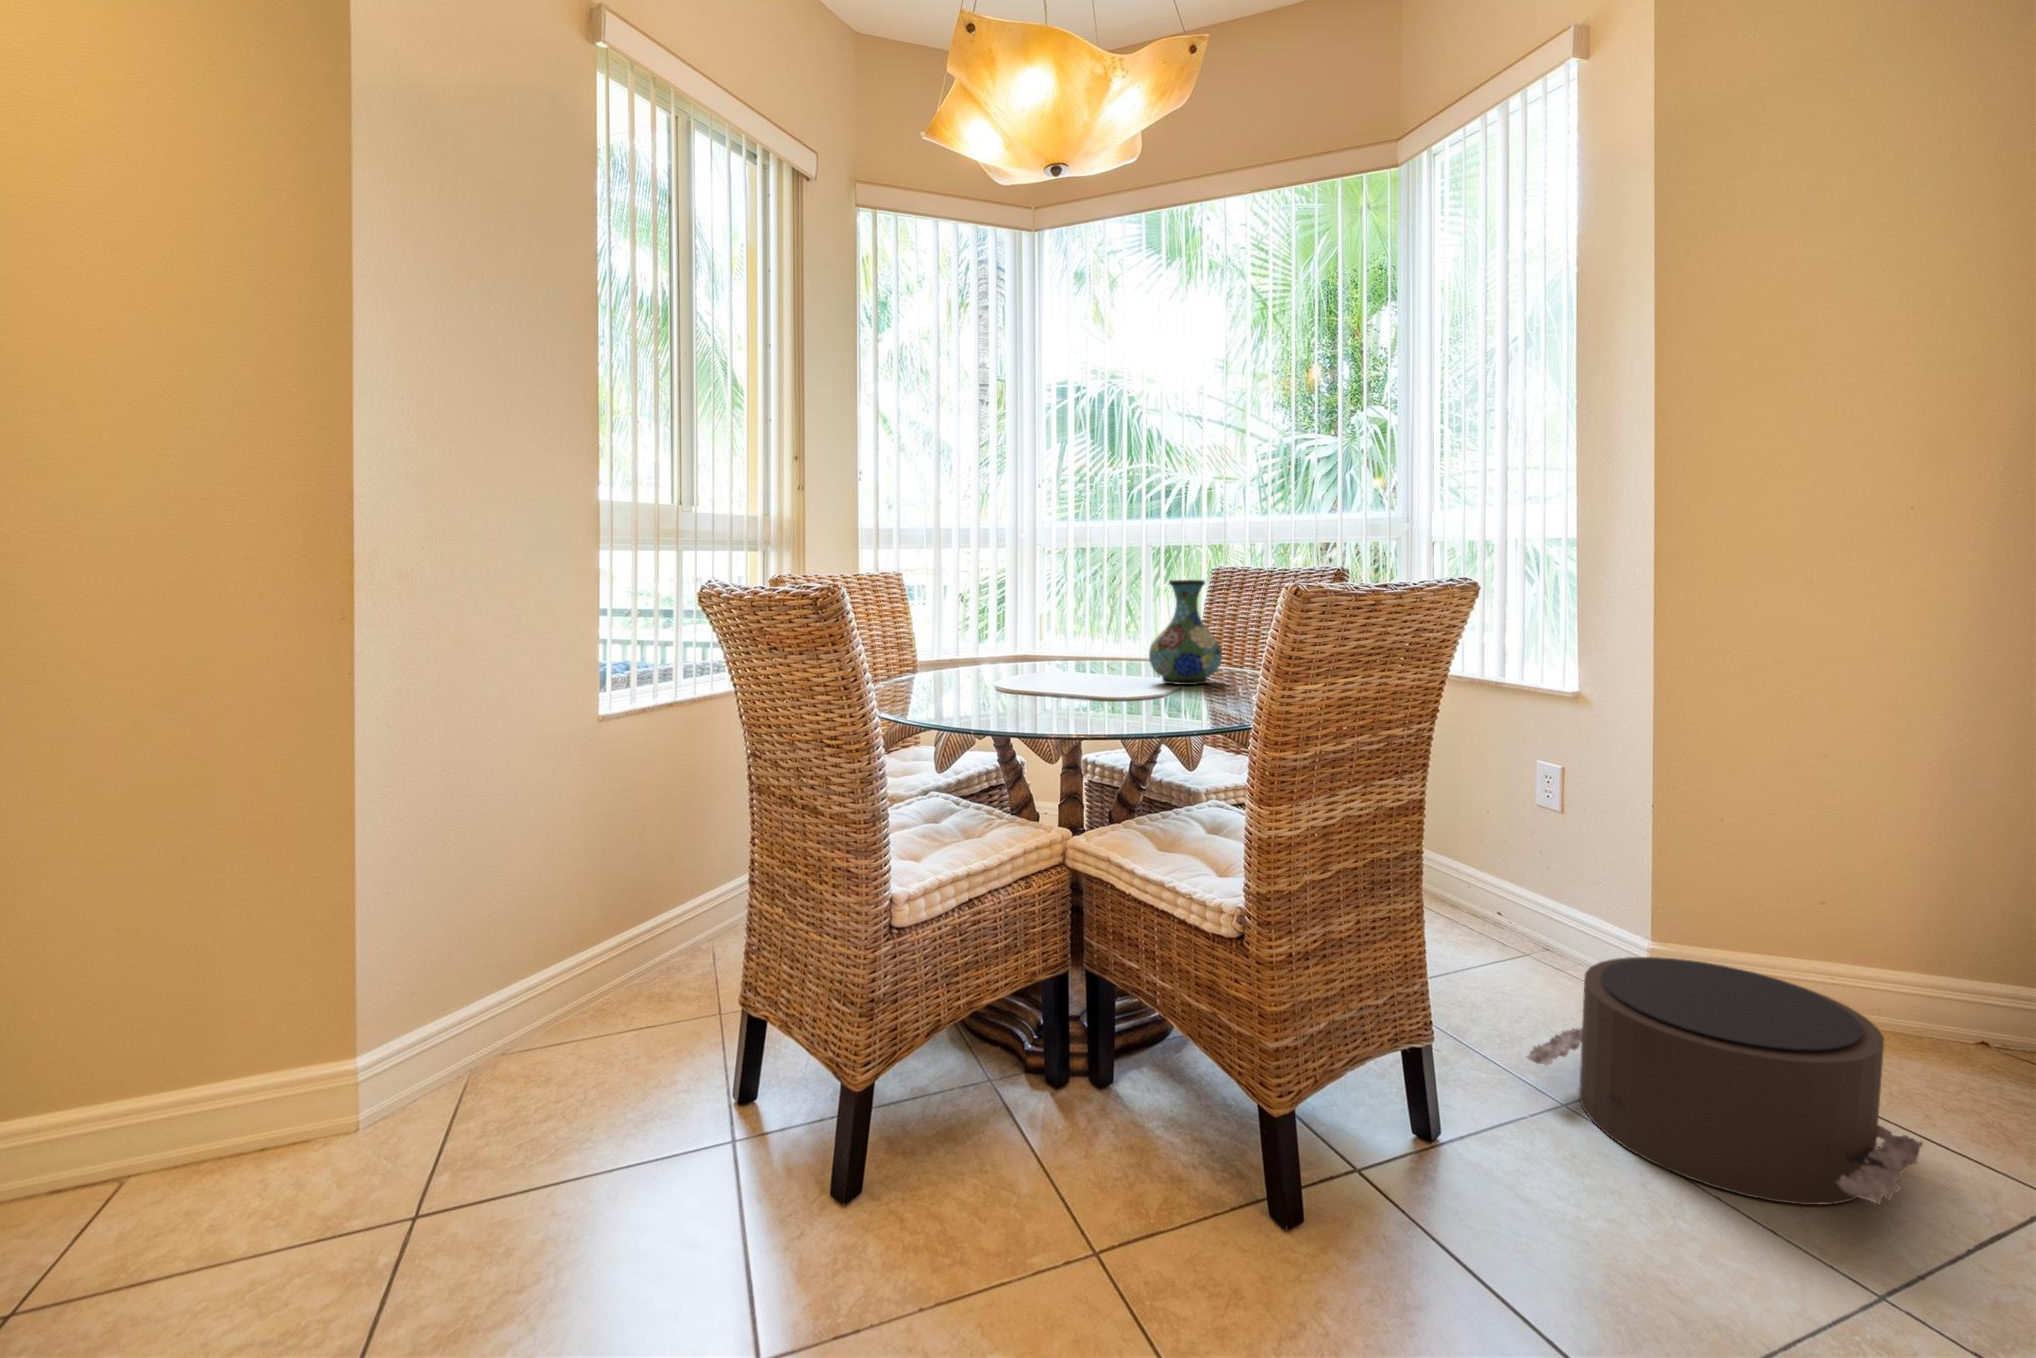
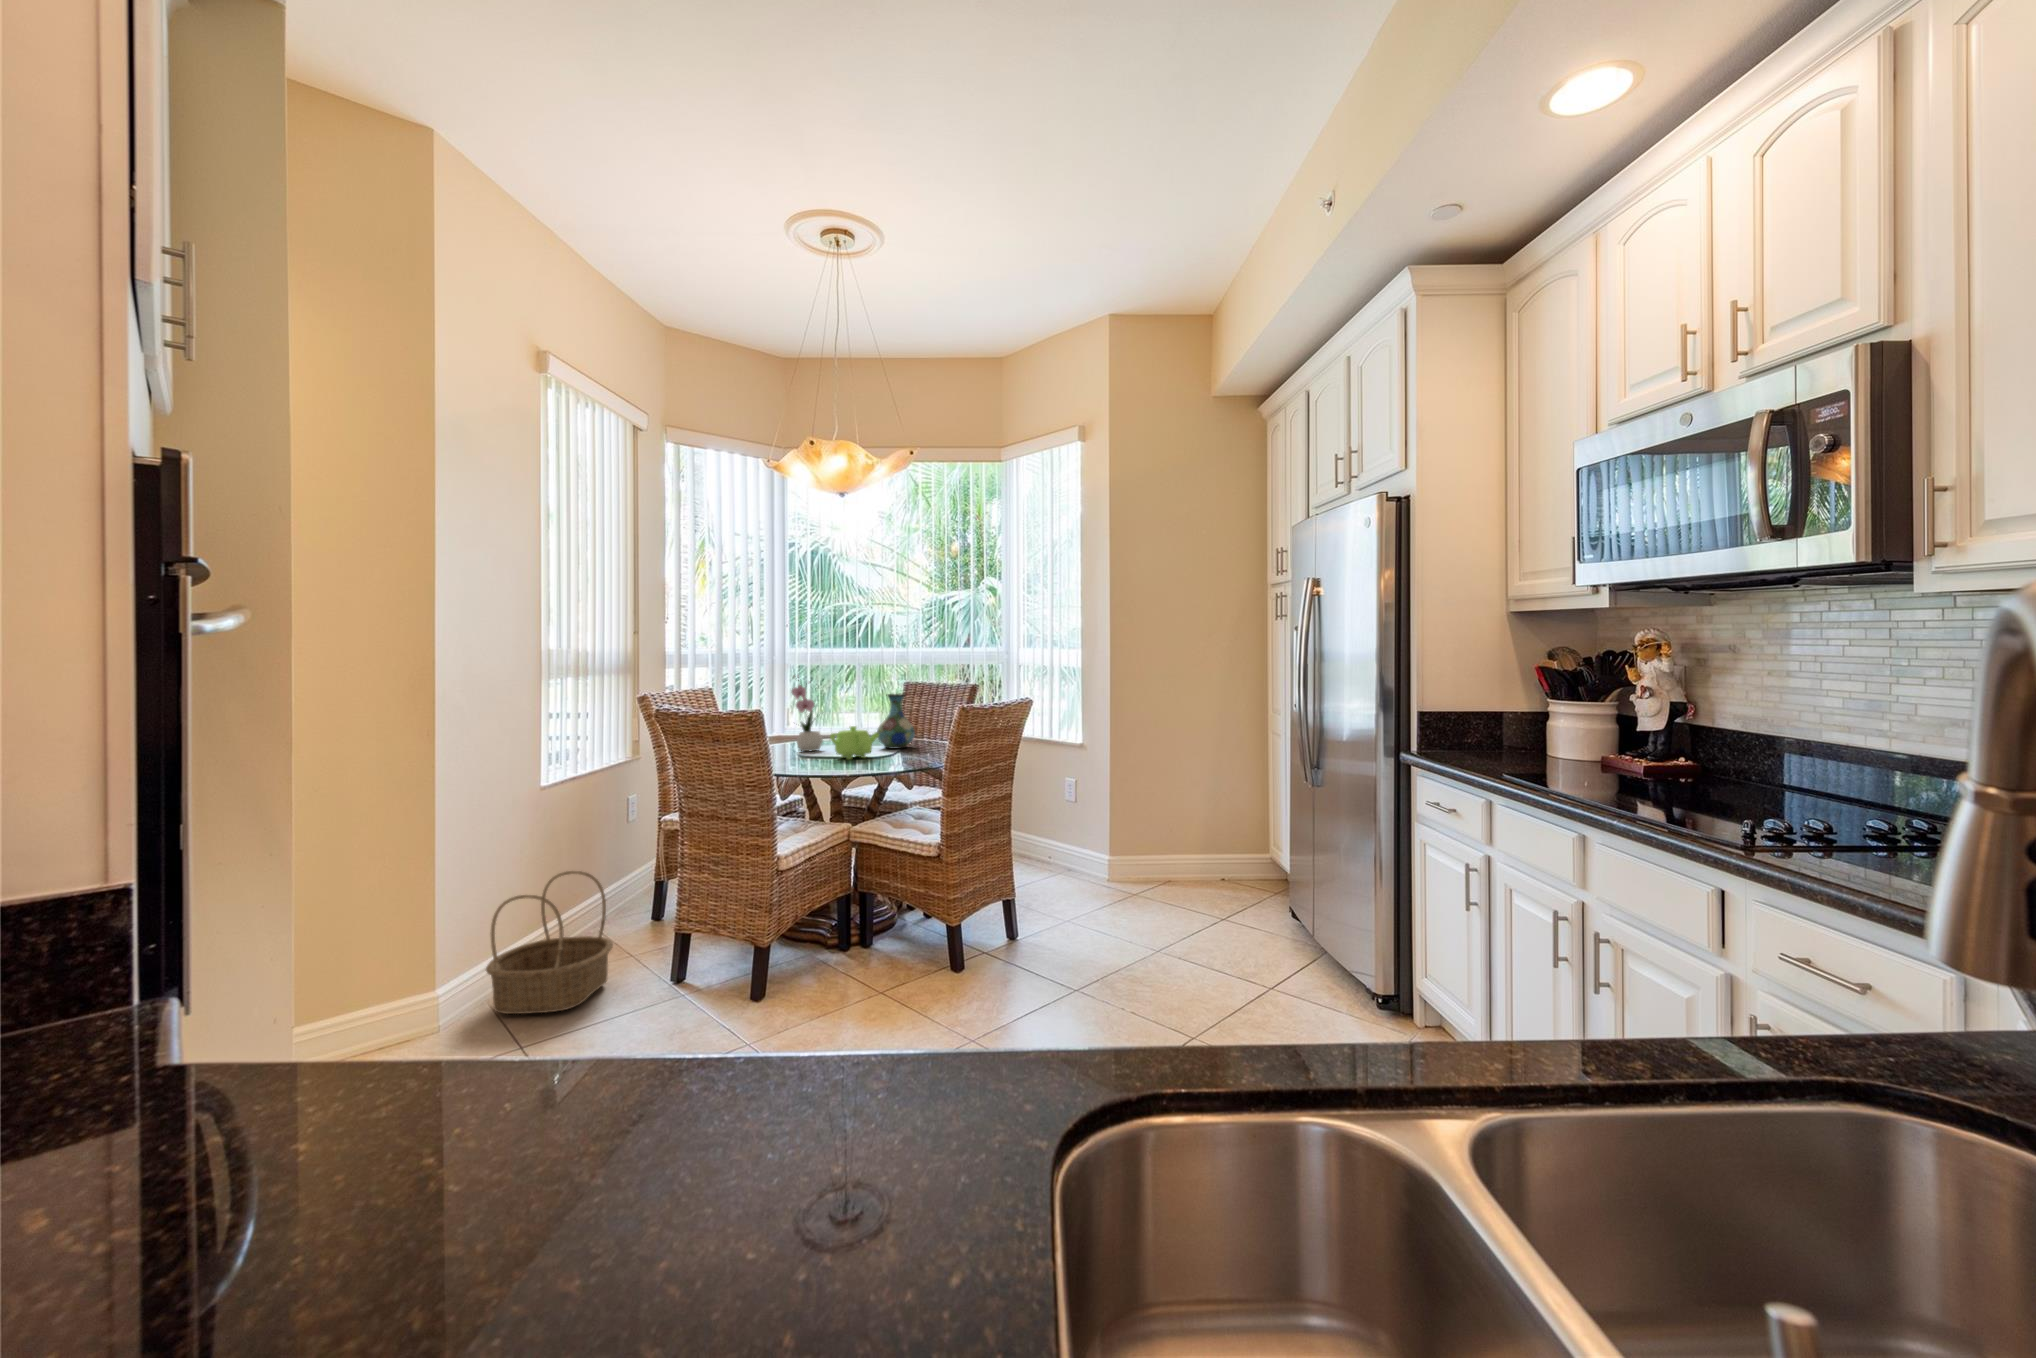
flower arrangement: none [999,545,1061,682] -> present [791,677,823,751]
teapot: none [1045,636,1144,700] -> present [830,726,879,759]
basket: none [429,866,653,1125] -> present [486,871,613,1014]
pouf: present [1526,957,1923,1205] -> none [1056,858,1186,939]

